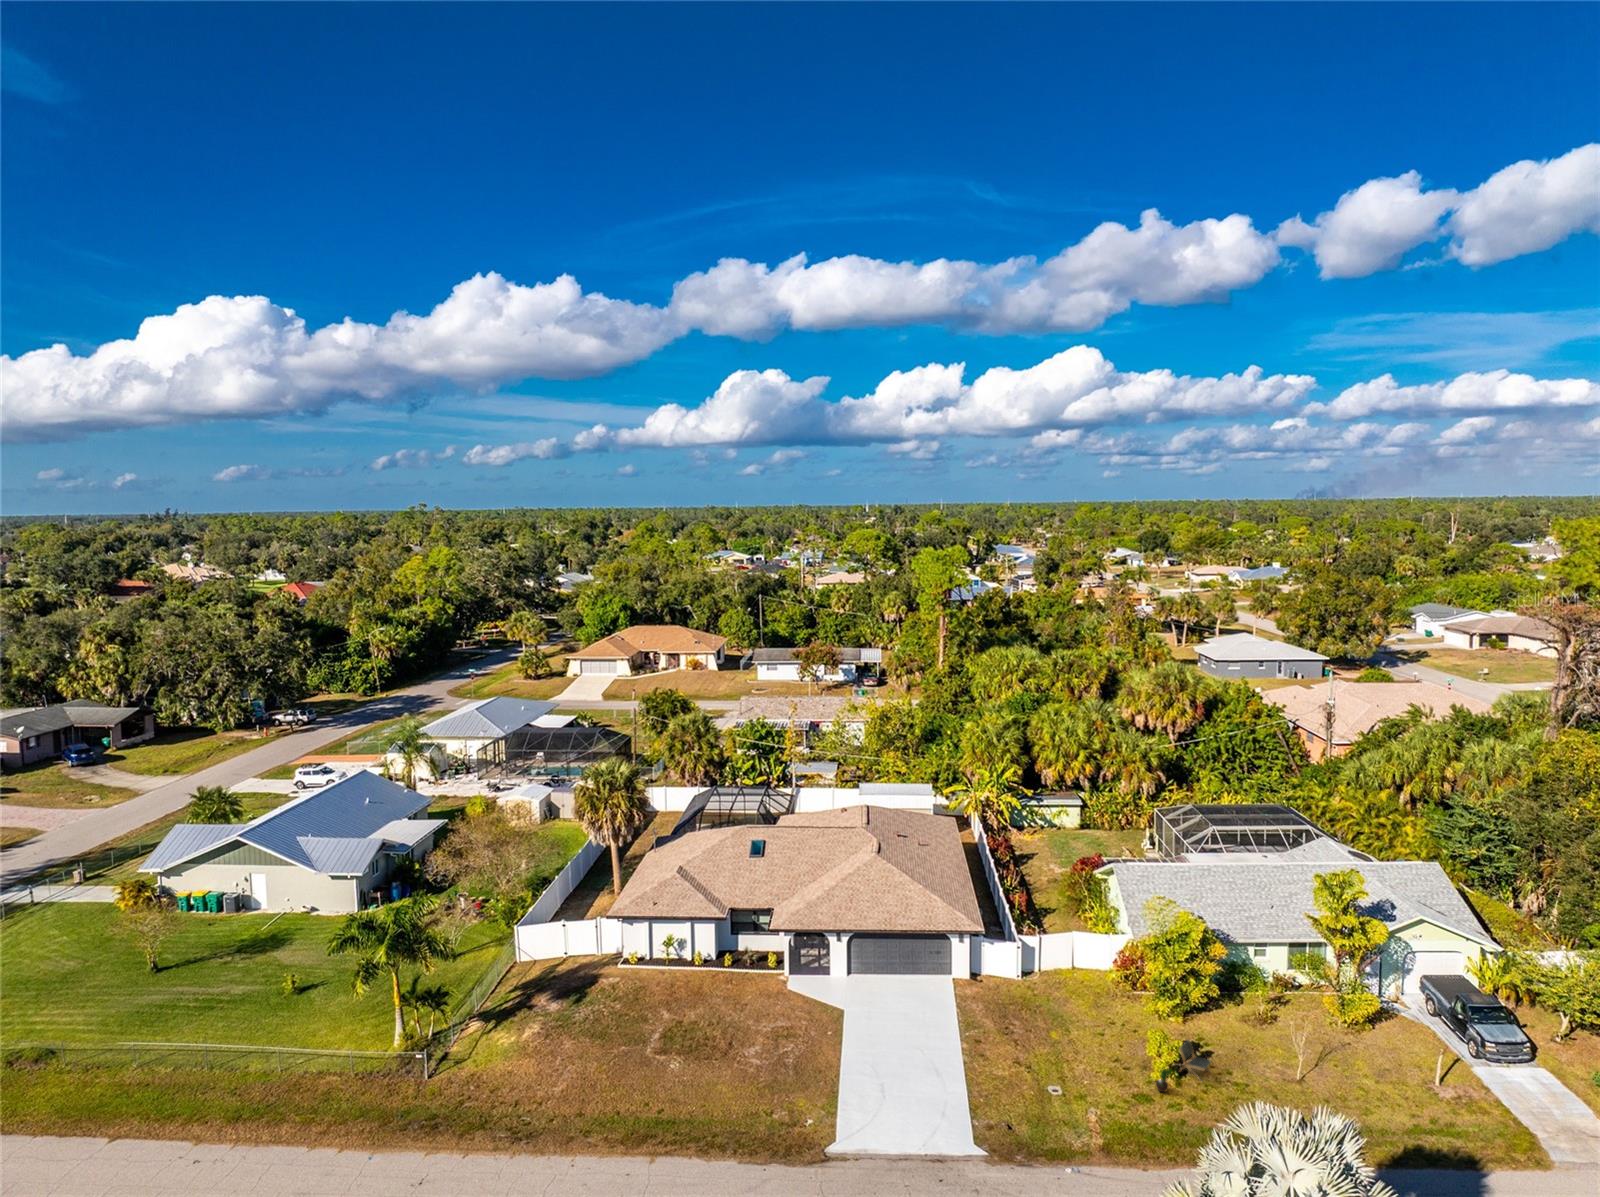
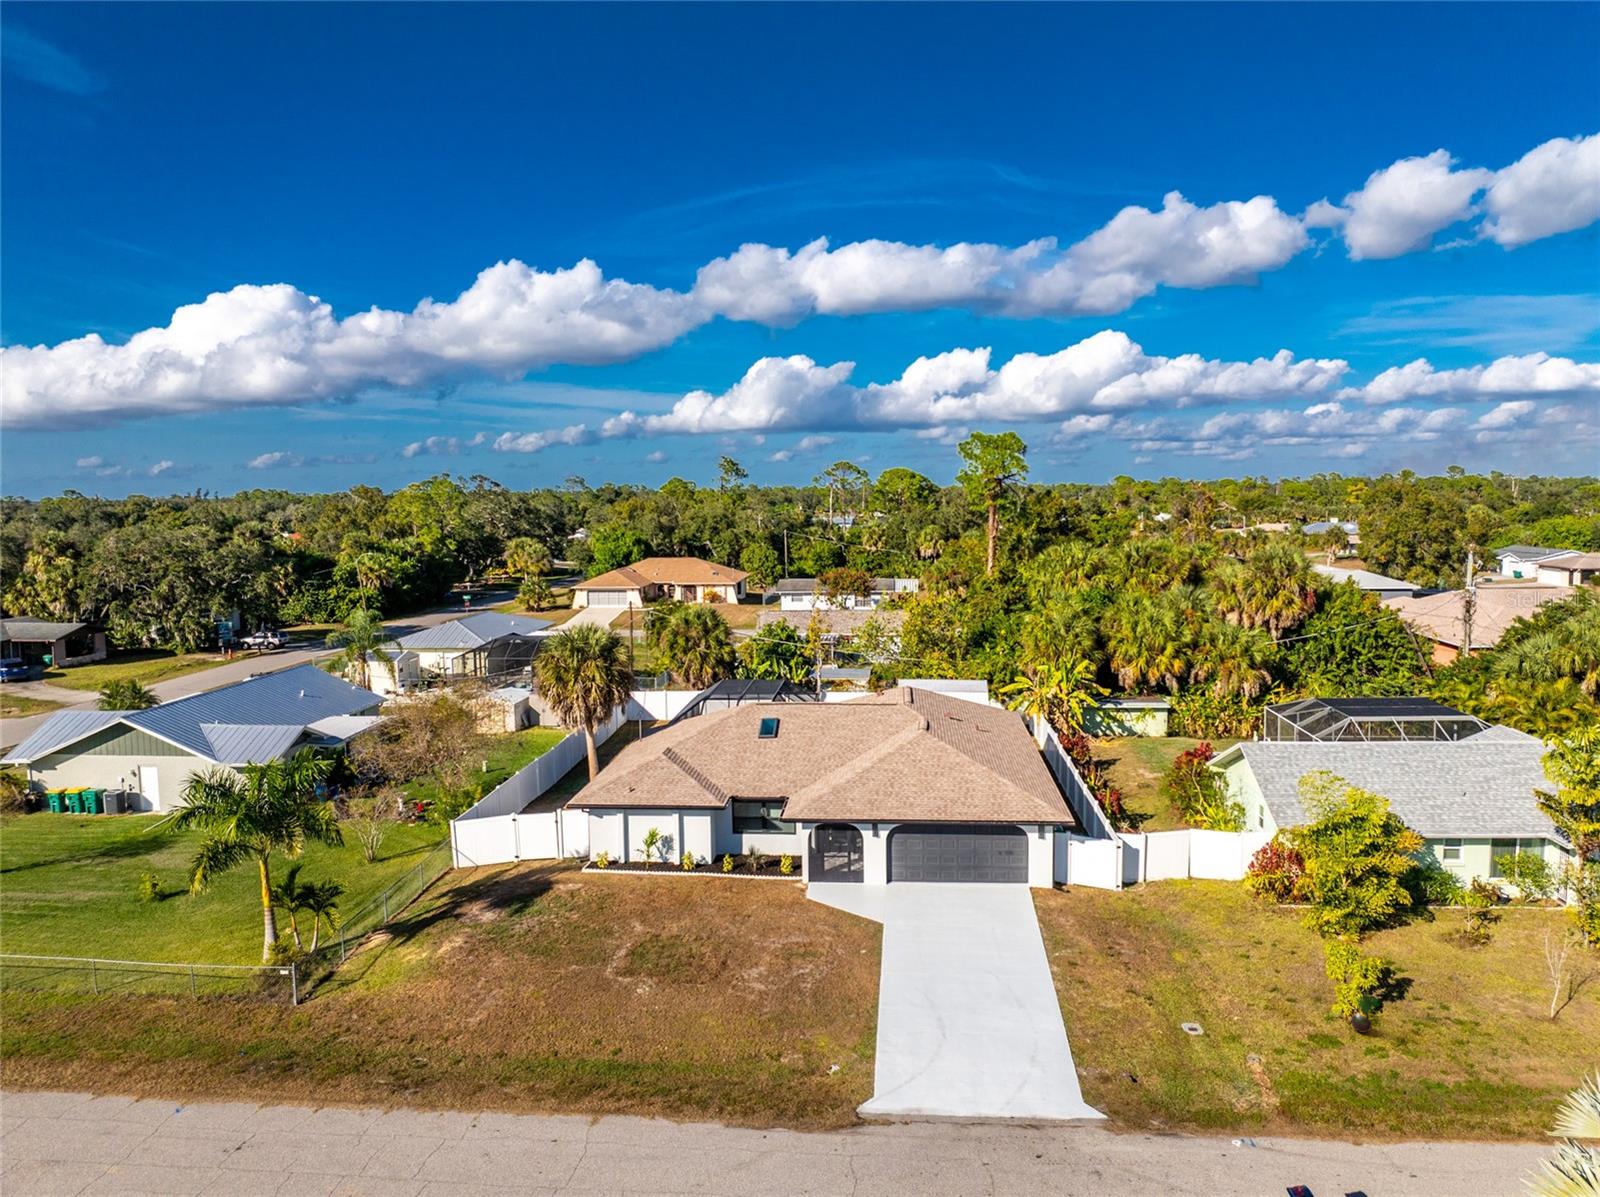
lounge chair: present [1179,1040,1211,1080] -> none [1377,959,1429,1020]

